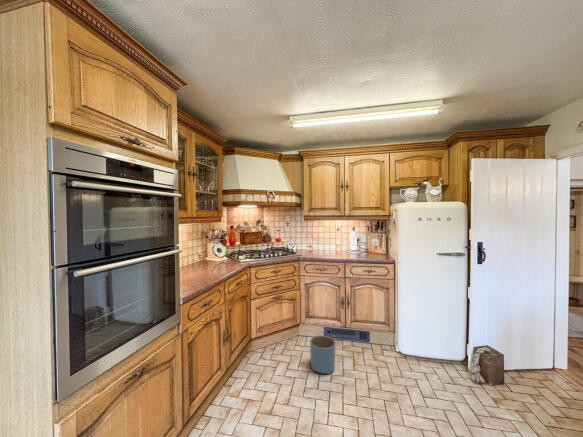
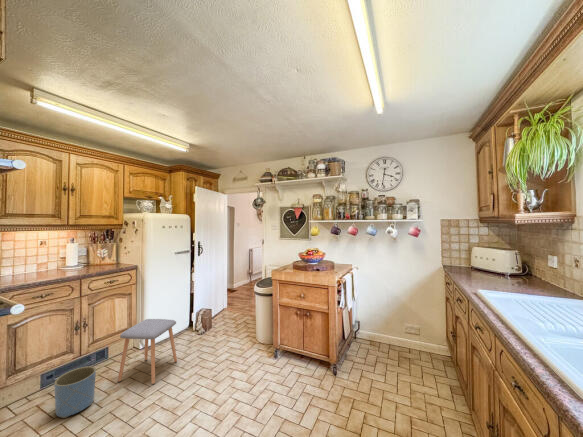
stool: none [357,322,417,399] -> present [118,319,177,385]

